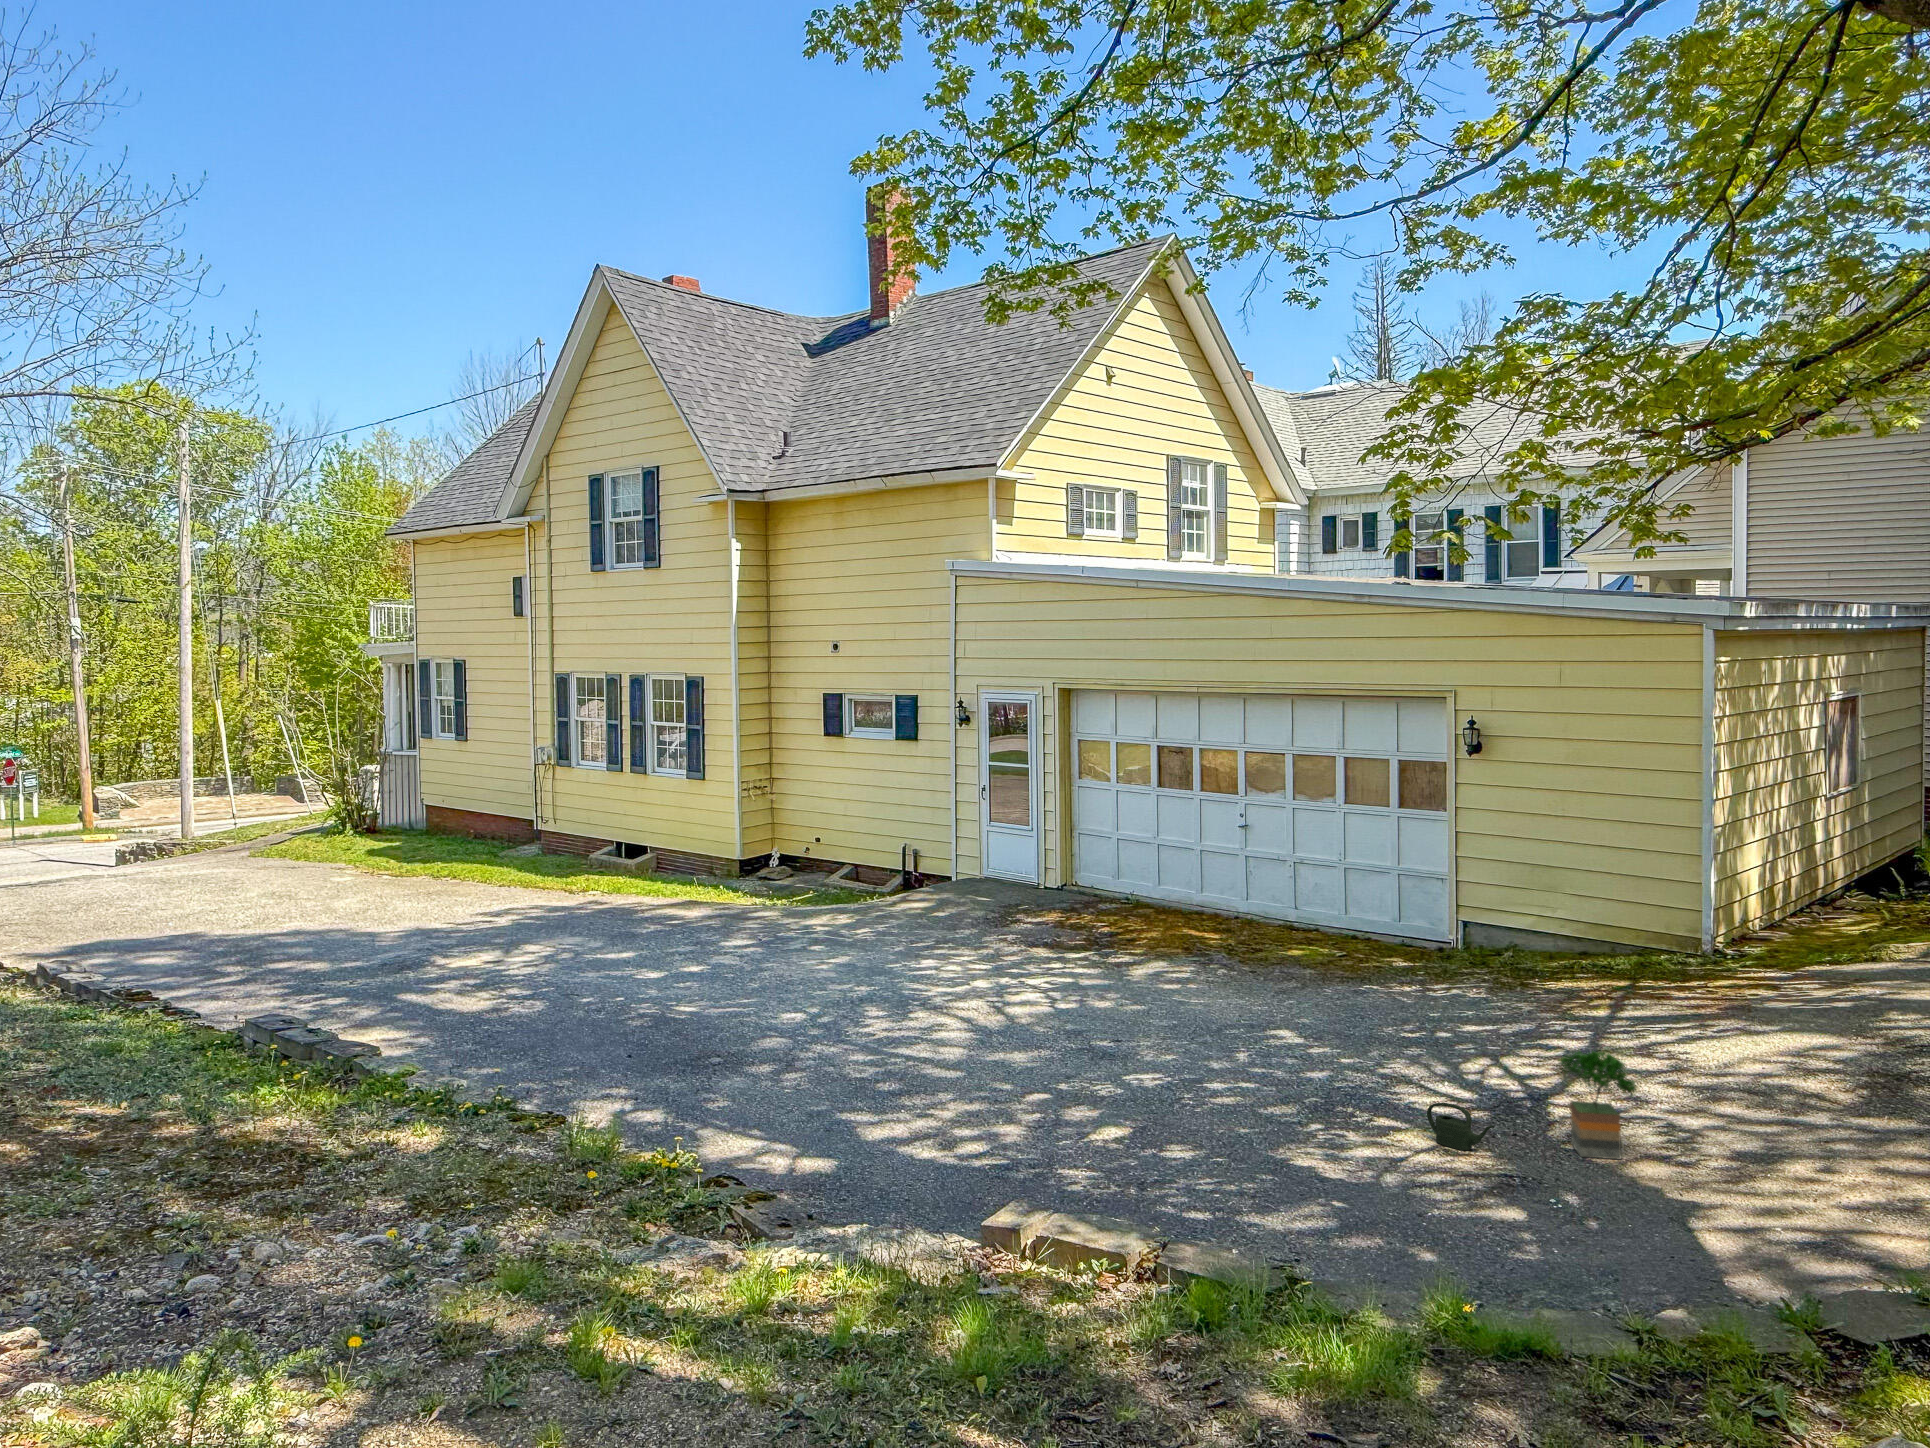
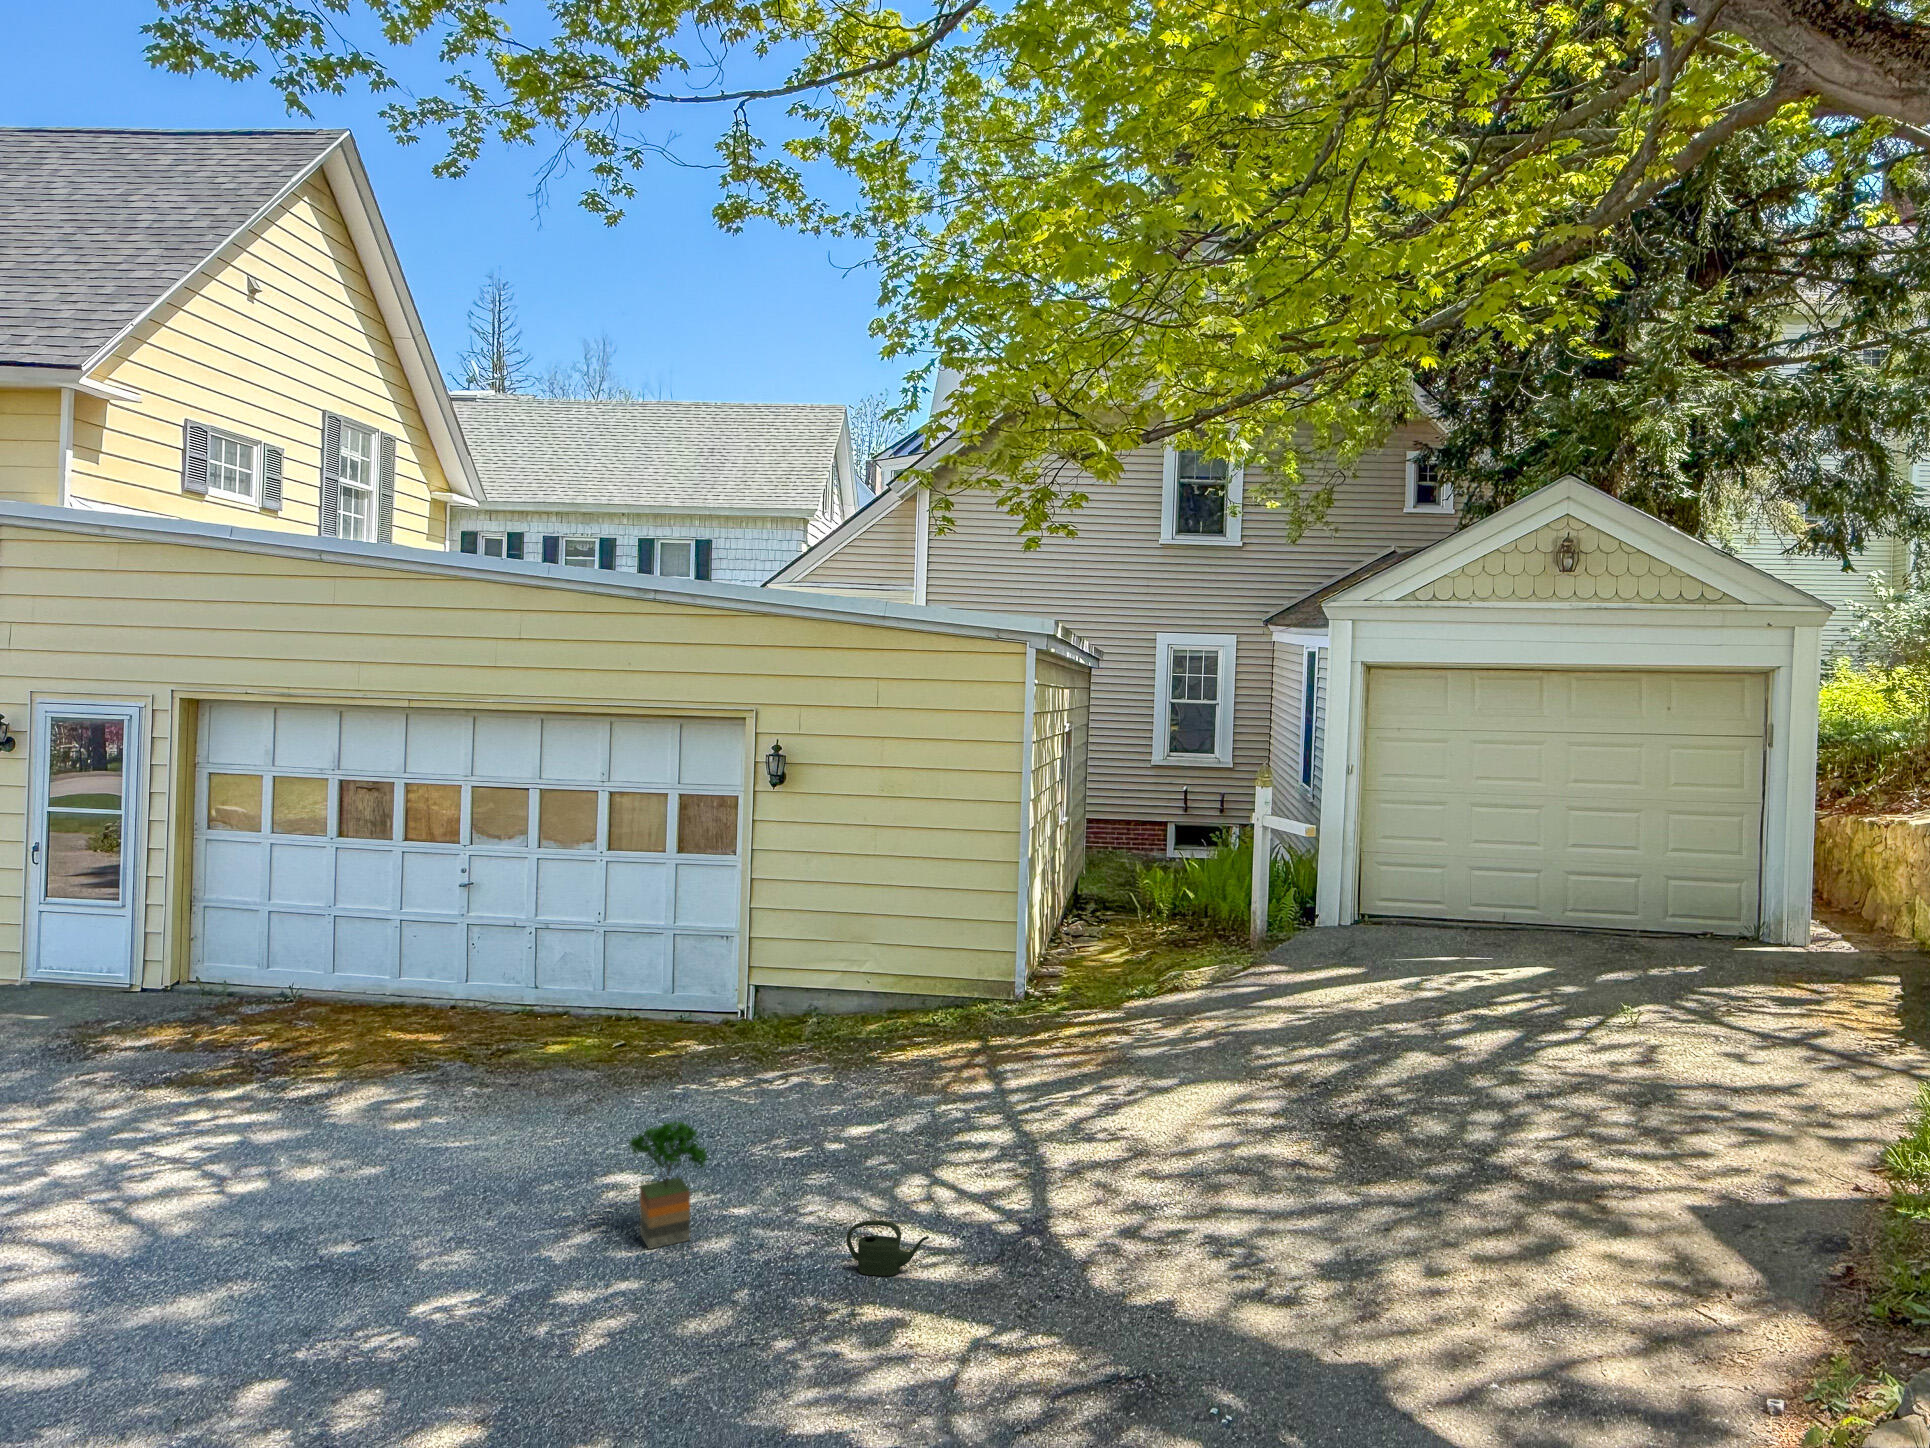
potted tree: present [1558,1051,1636,1160] -> present [629,1121,708,1249]

